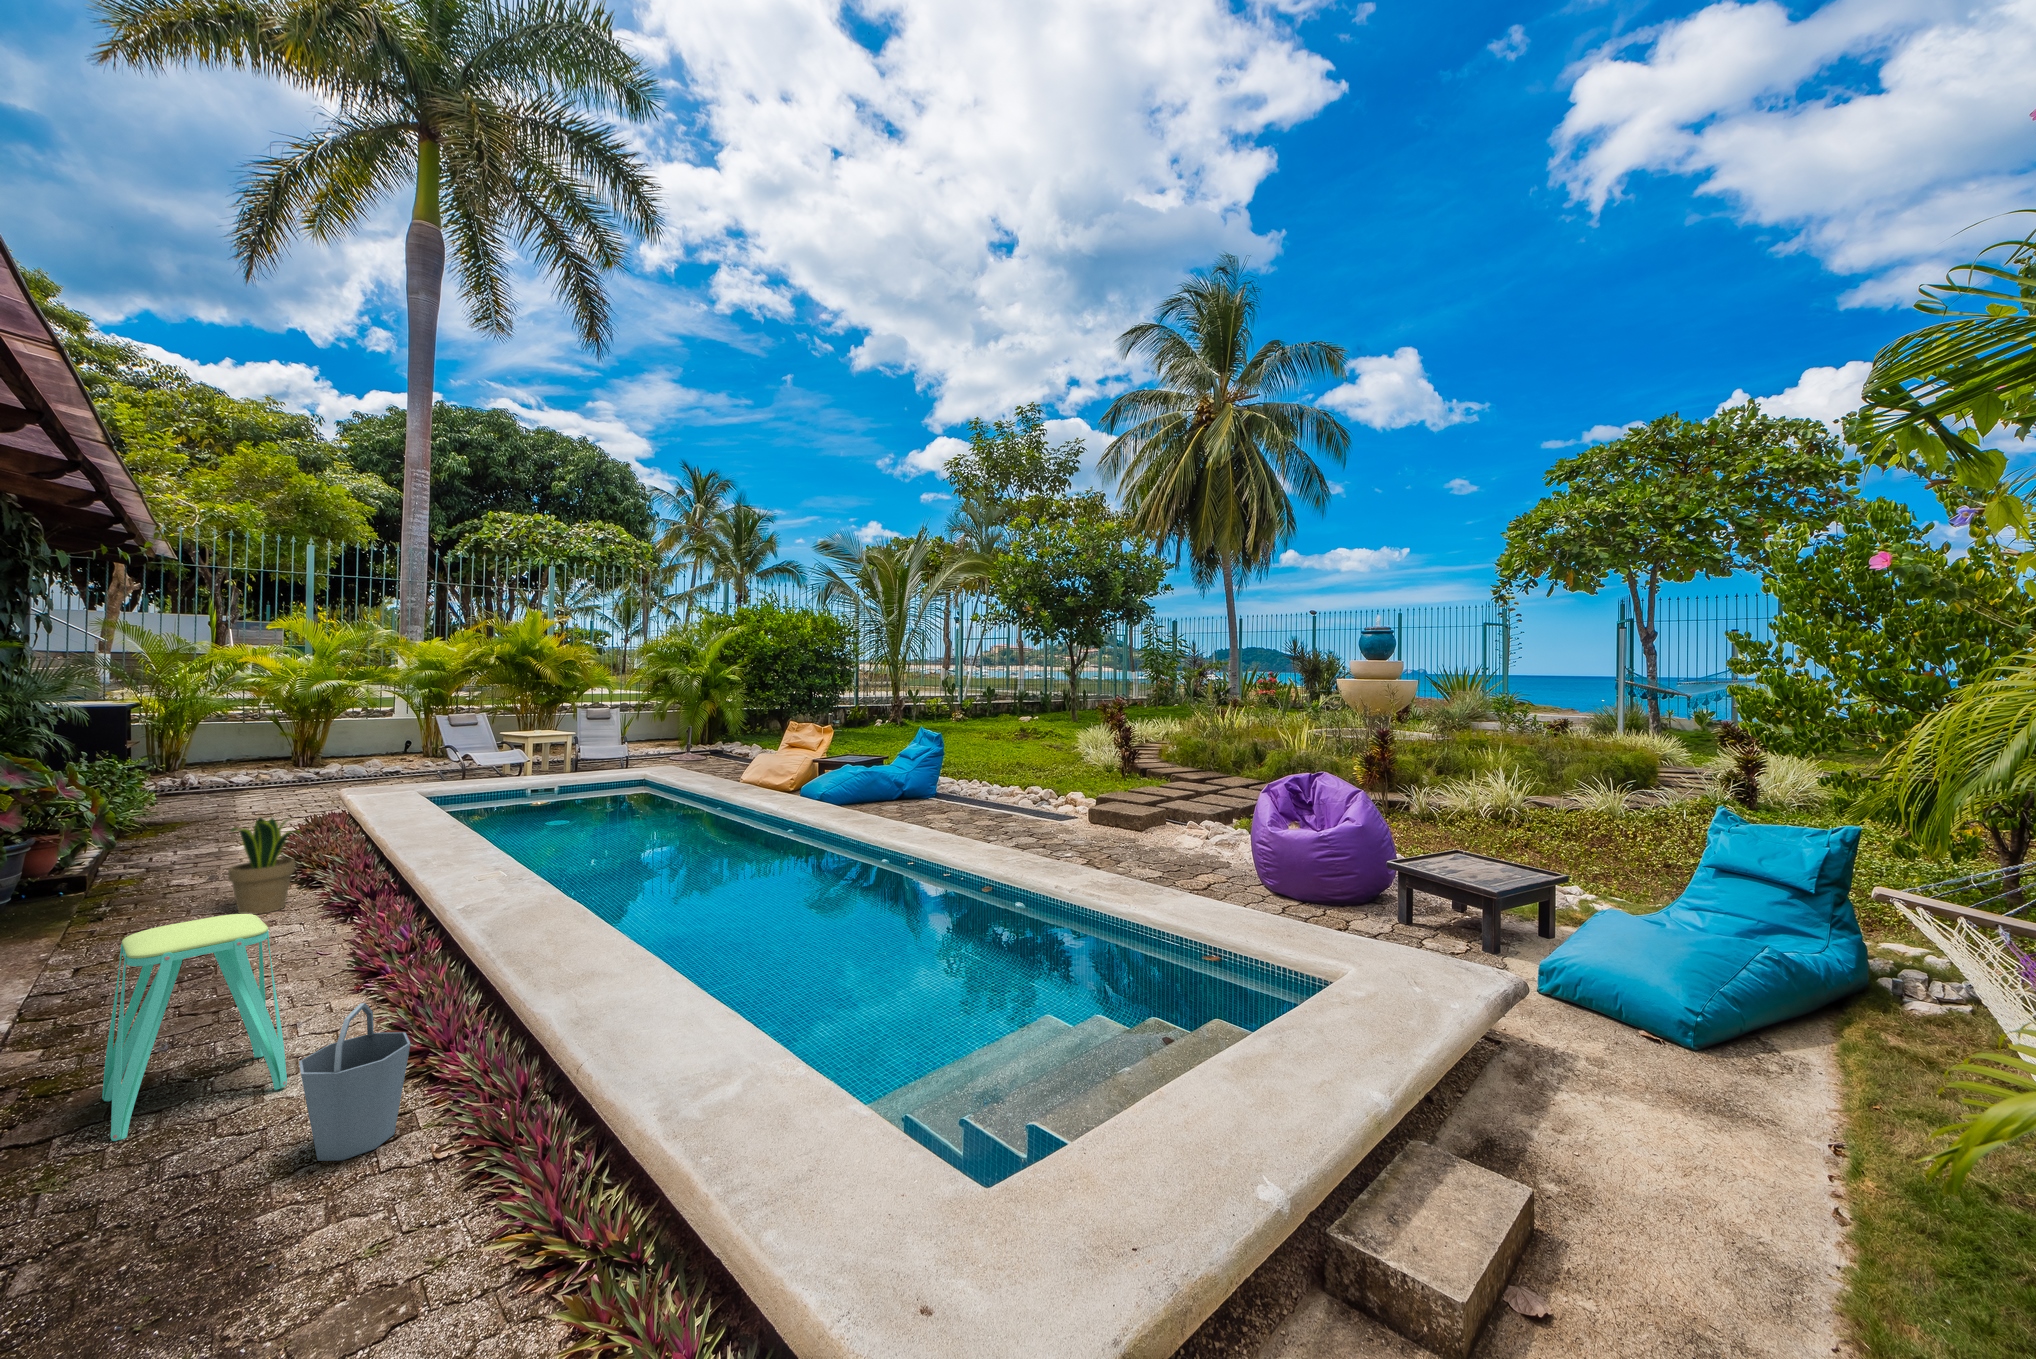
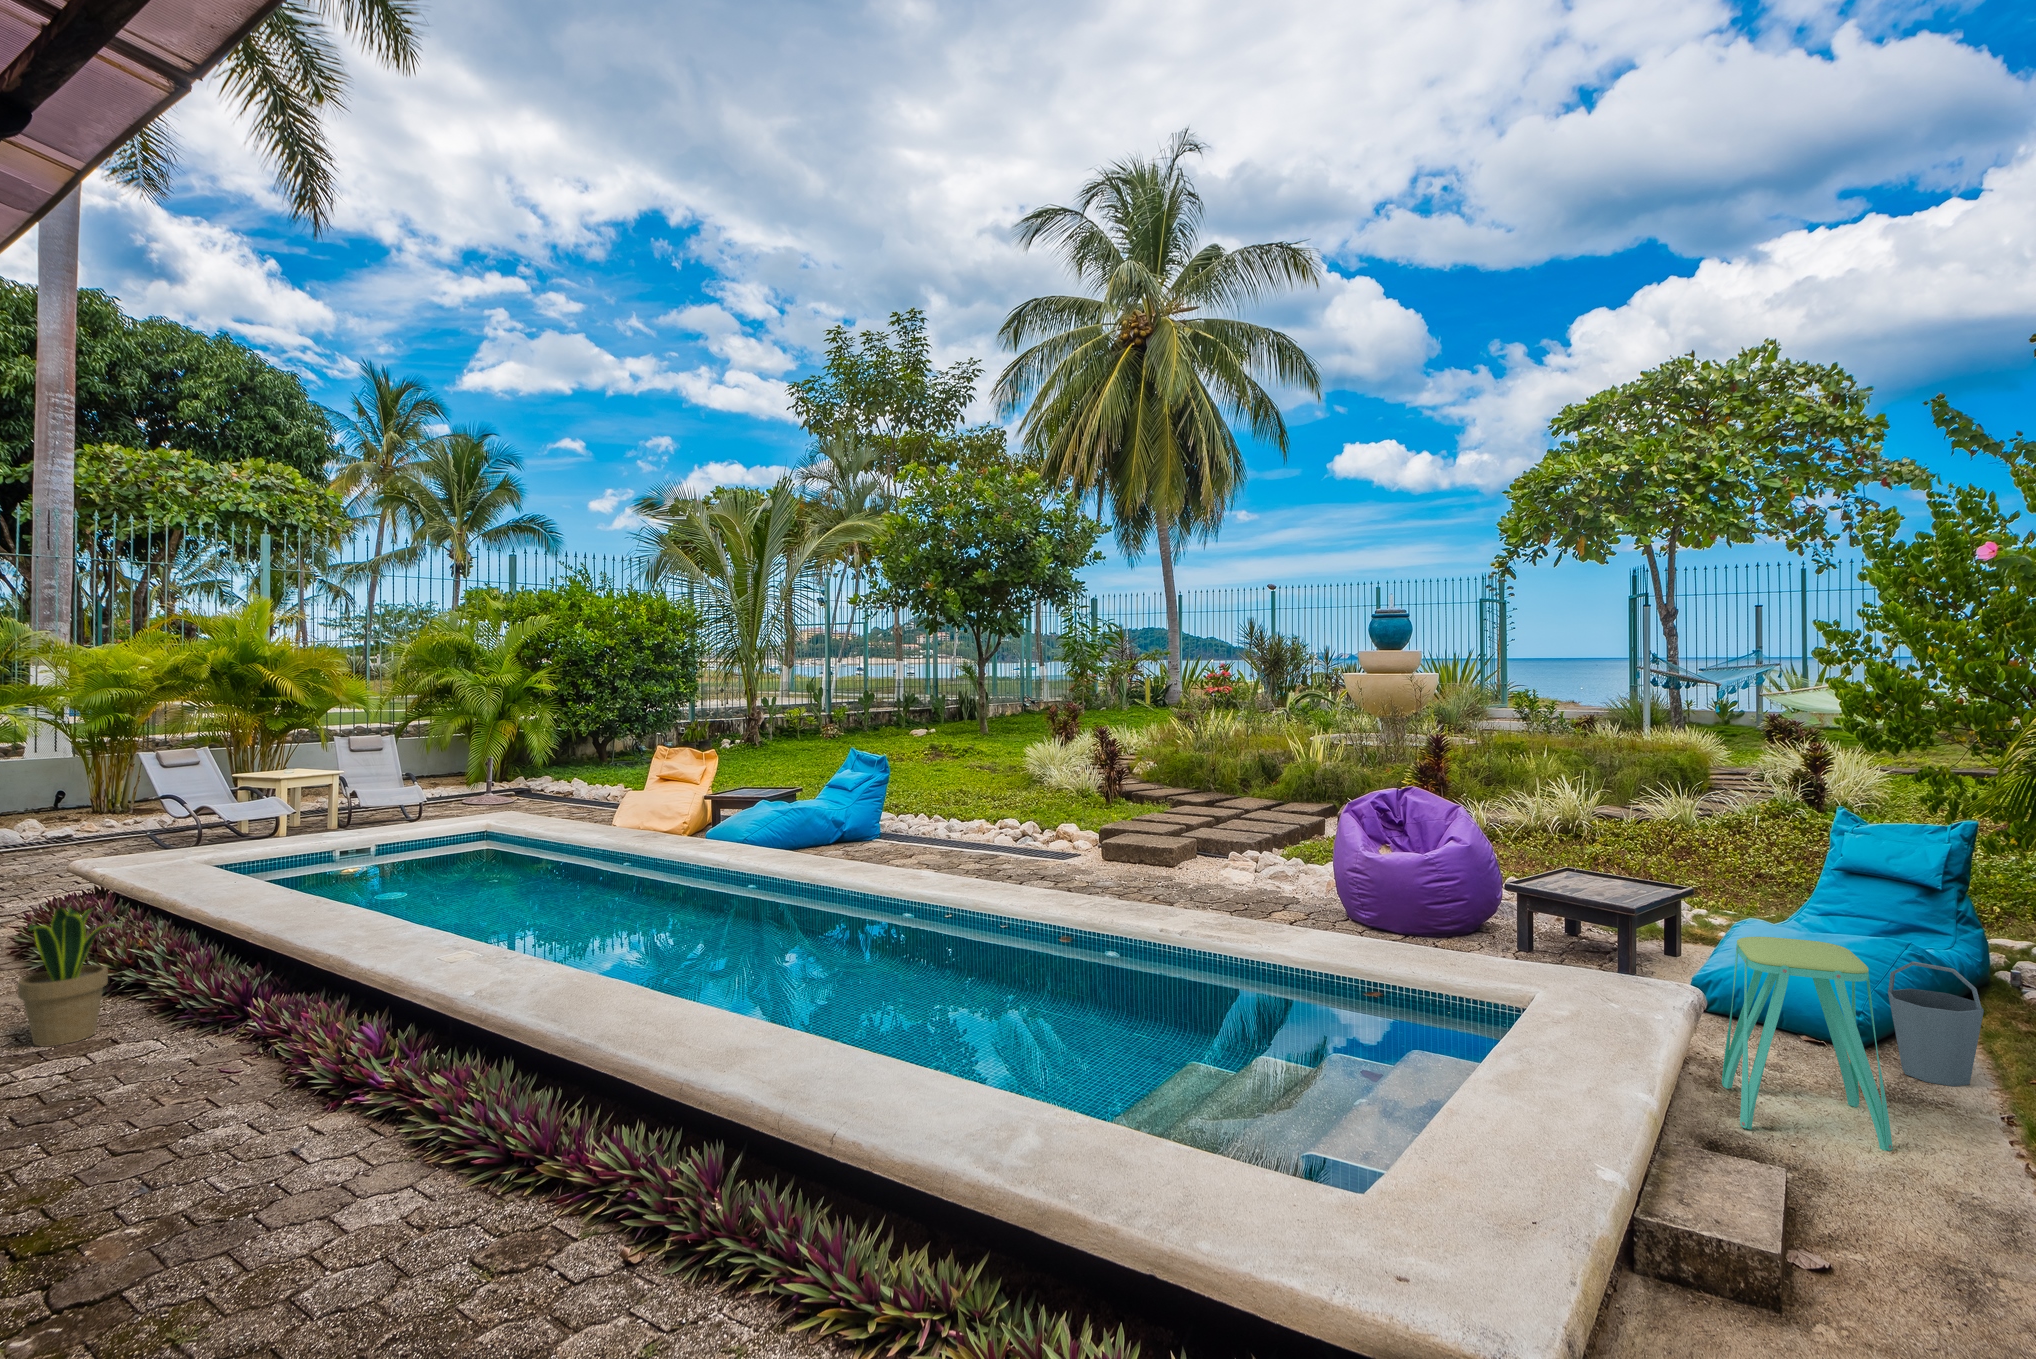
stool: present [102,914,287,1141] -> present [1722,937,1892,1151]
bucket: present [299,1003,410,1161] -> present [1888,962,1984,1086]

